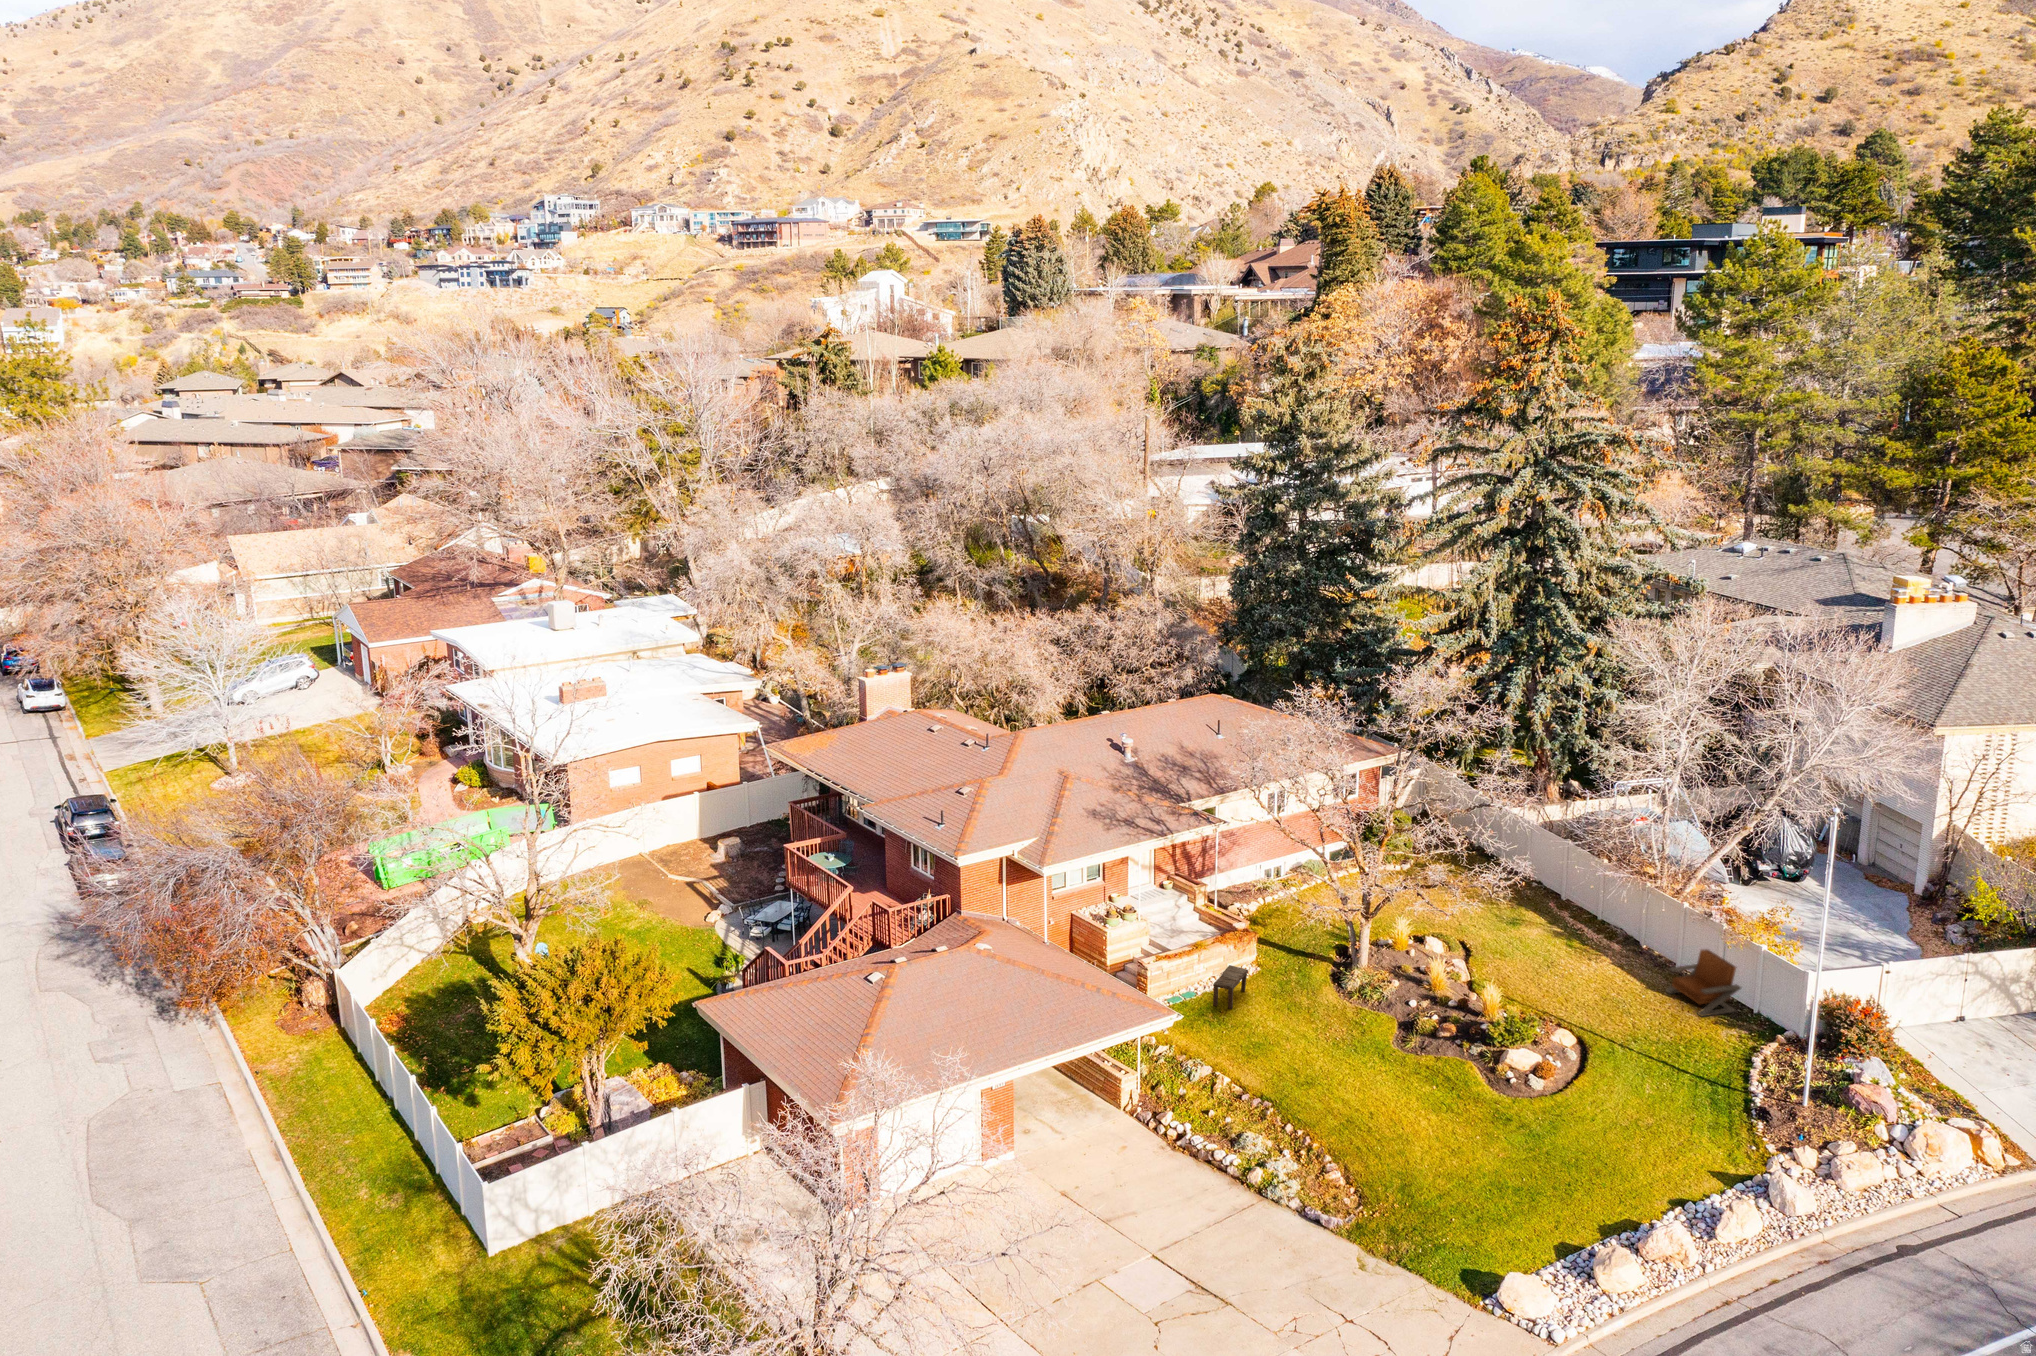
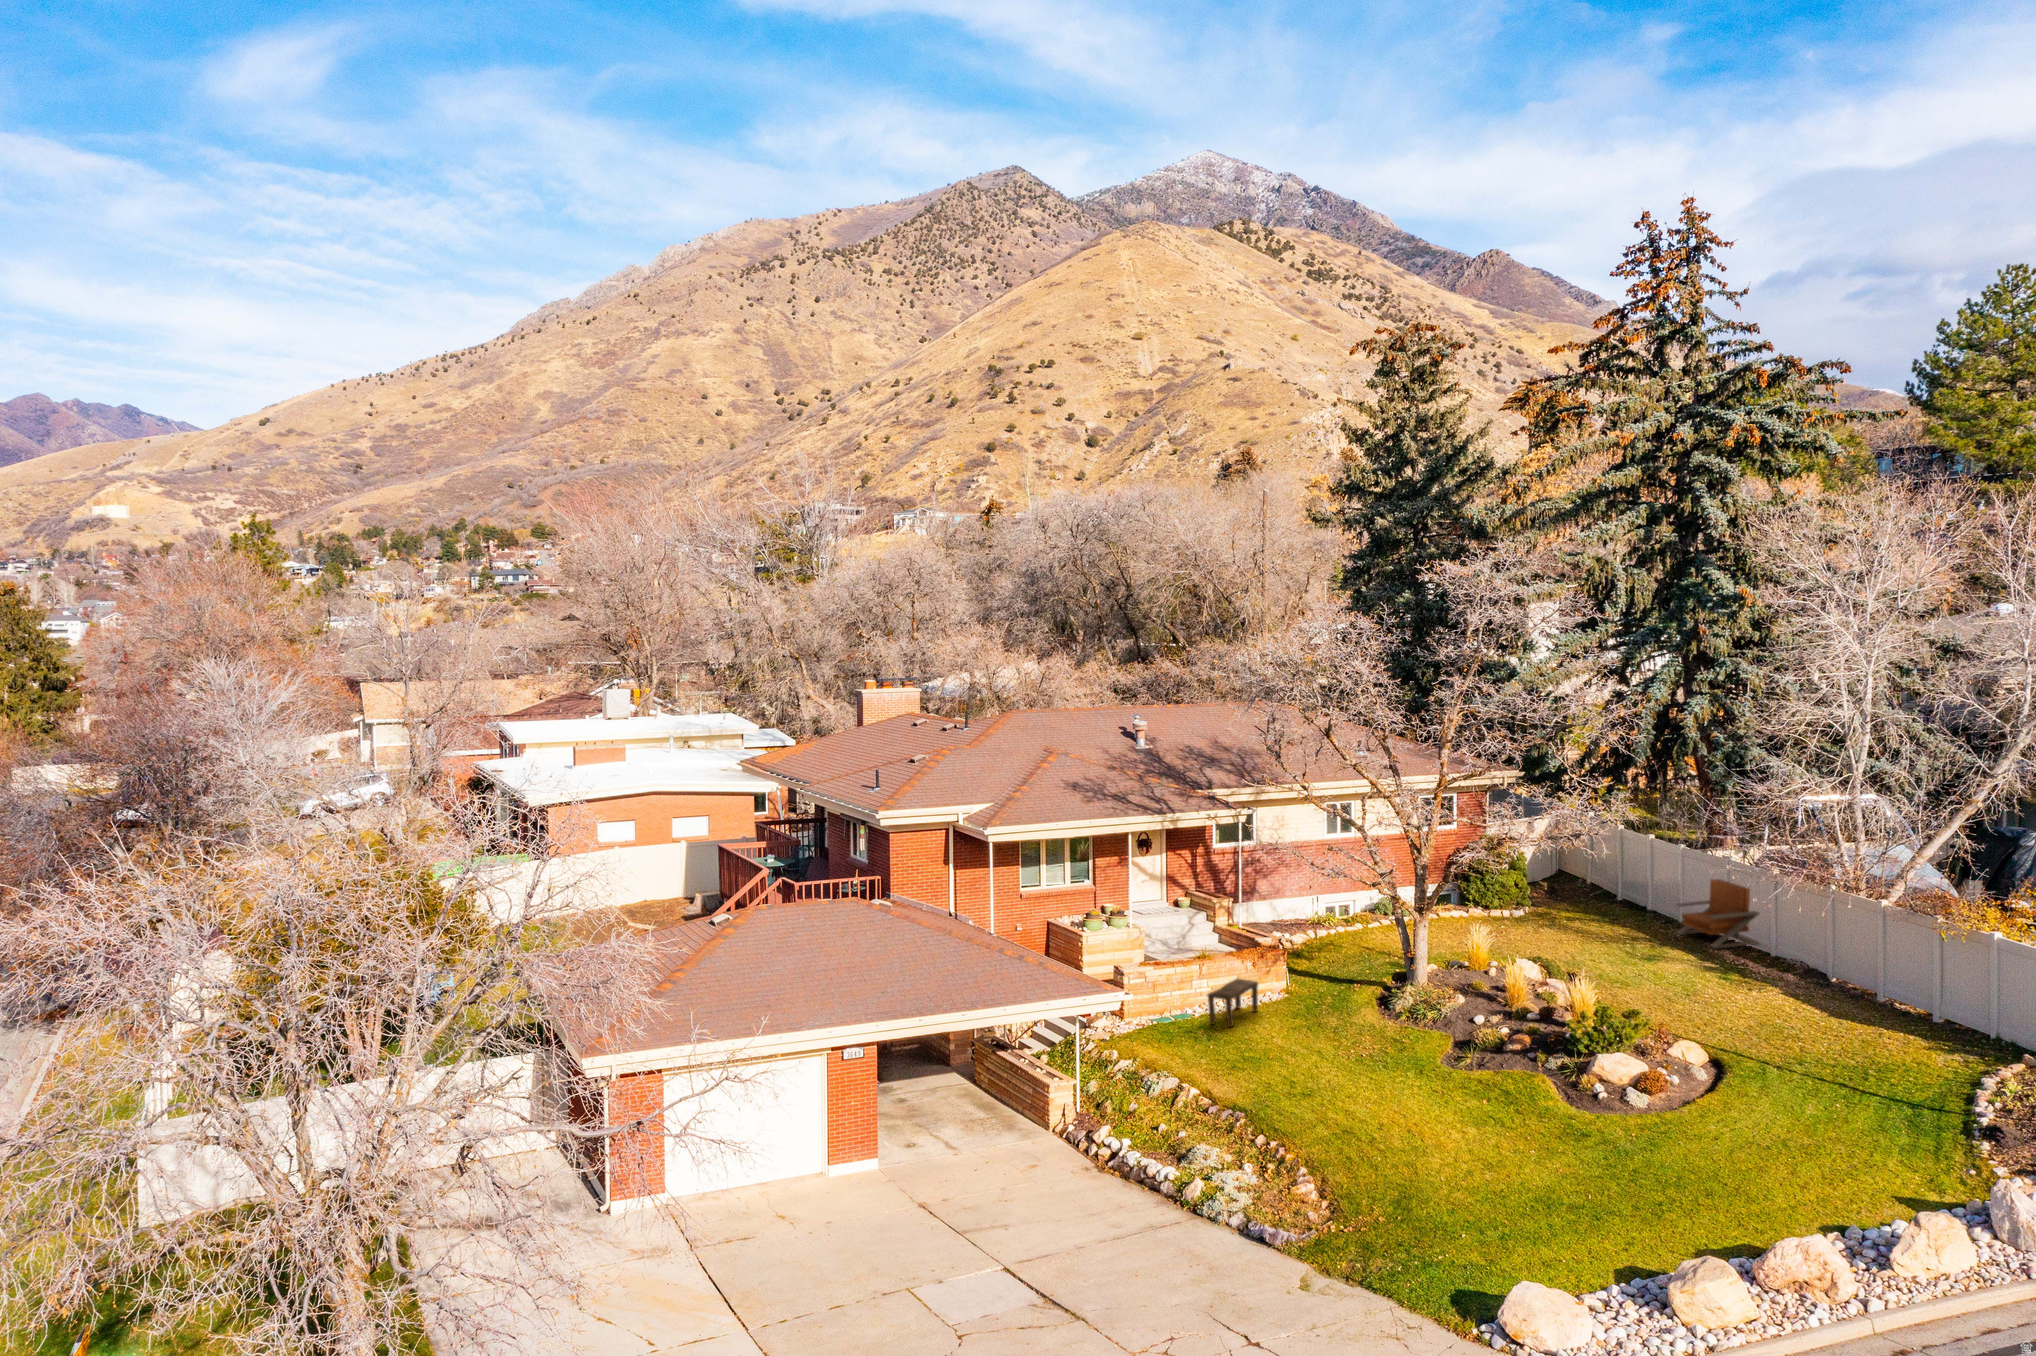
lounge chair: present [1666,949,1741,1017] -> present [1677,879,1759,949]

